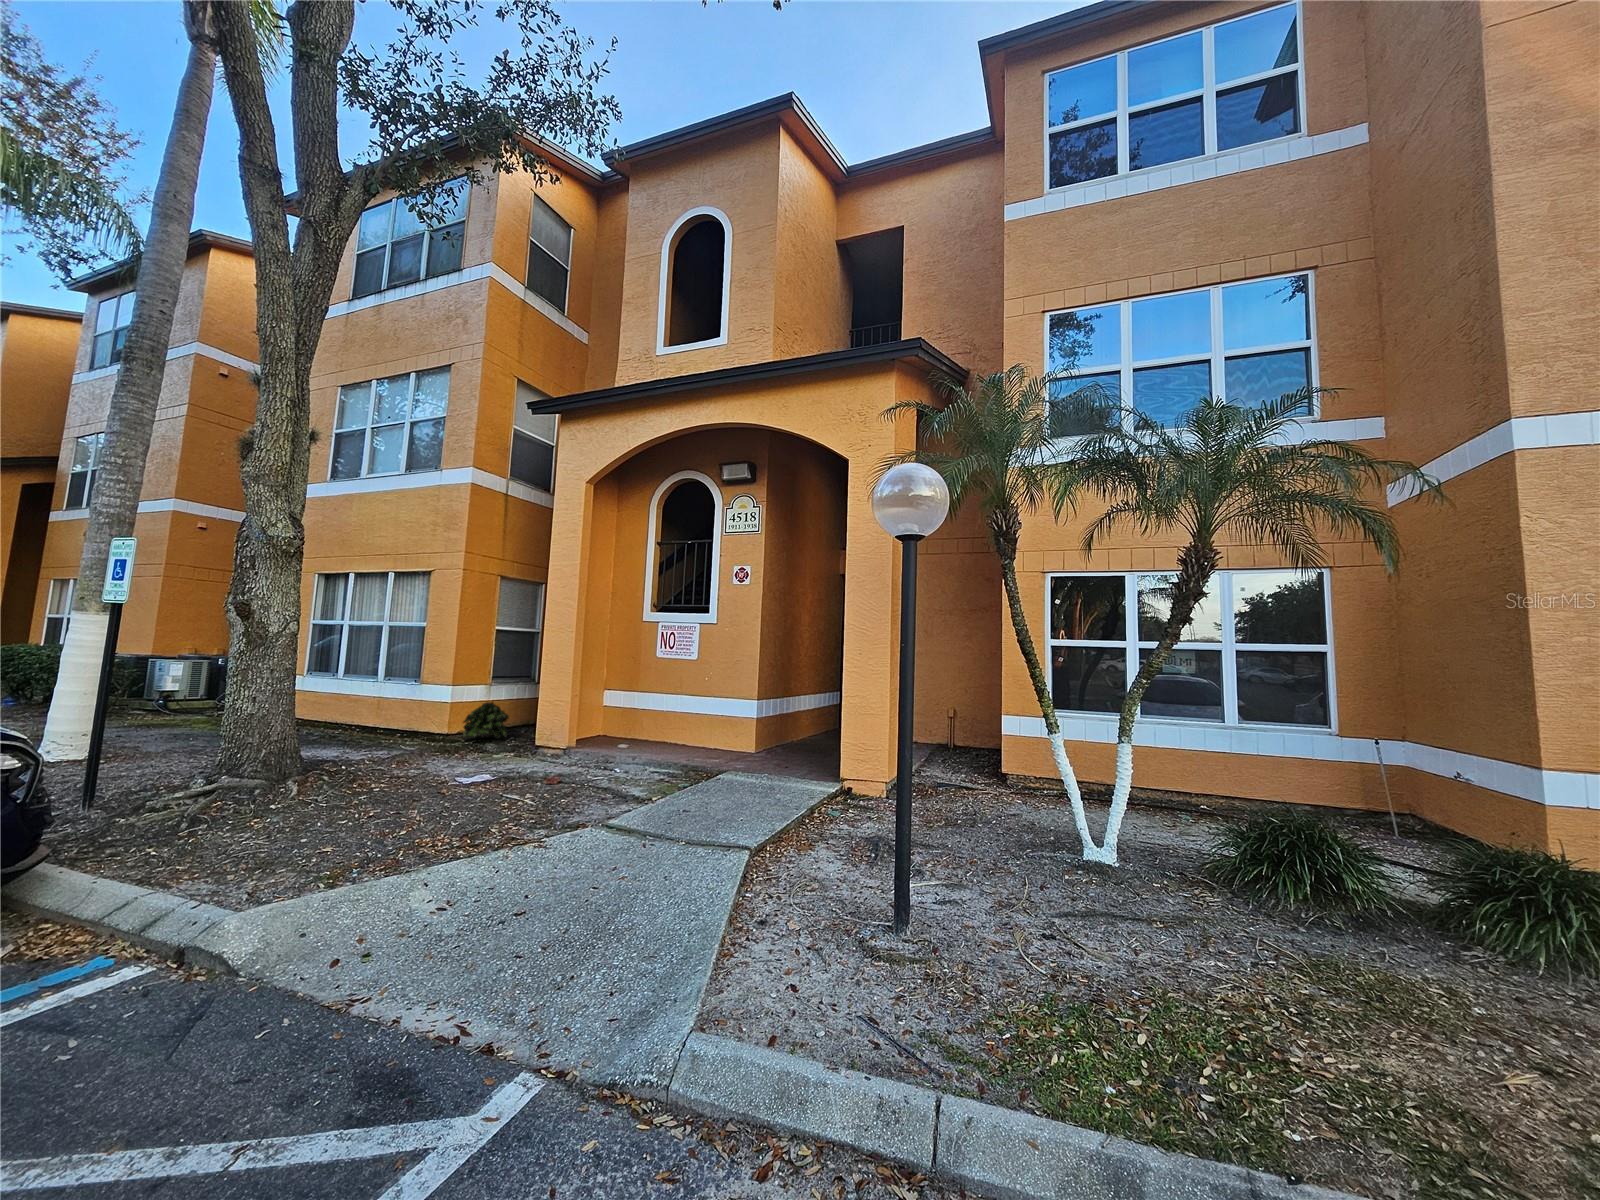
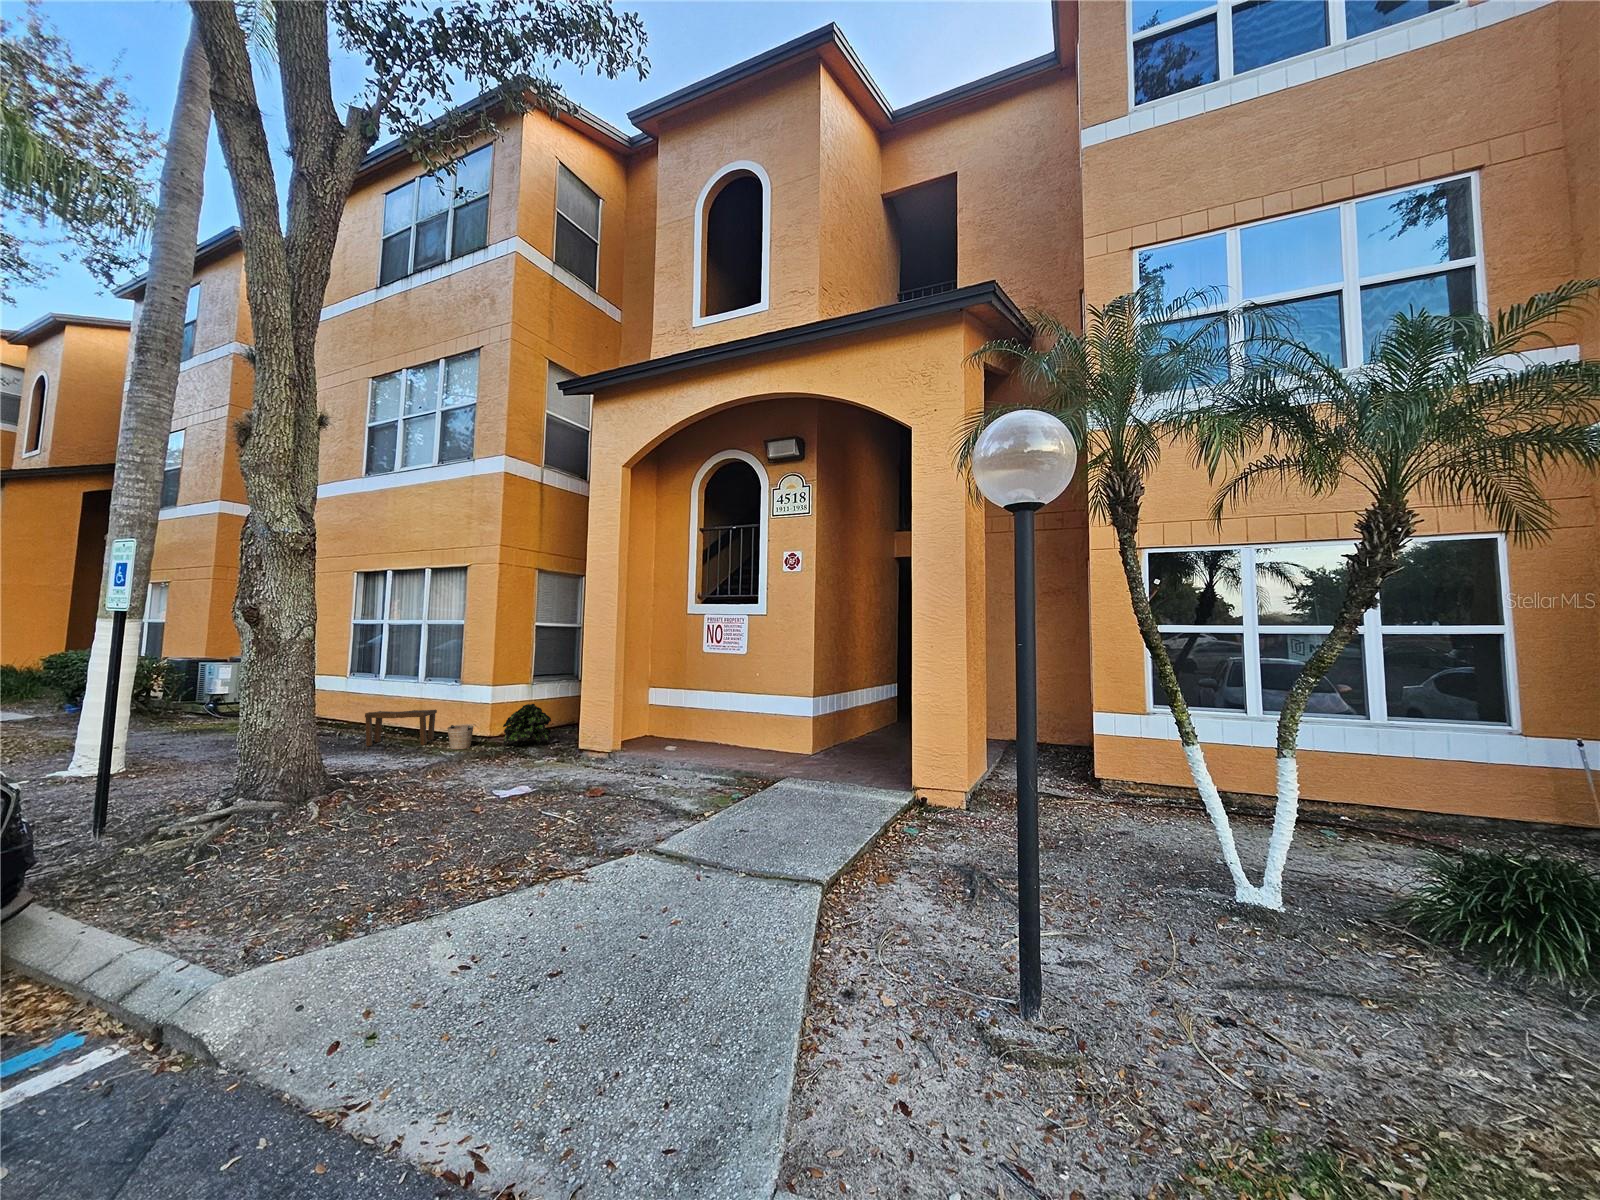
bench: none [327,706,398,740] -> present [365,709,437,746]
bucket: none [409,720,436,743] -> present [448,724,474,749]

